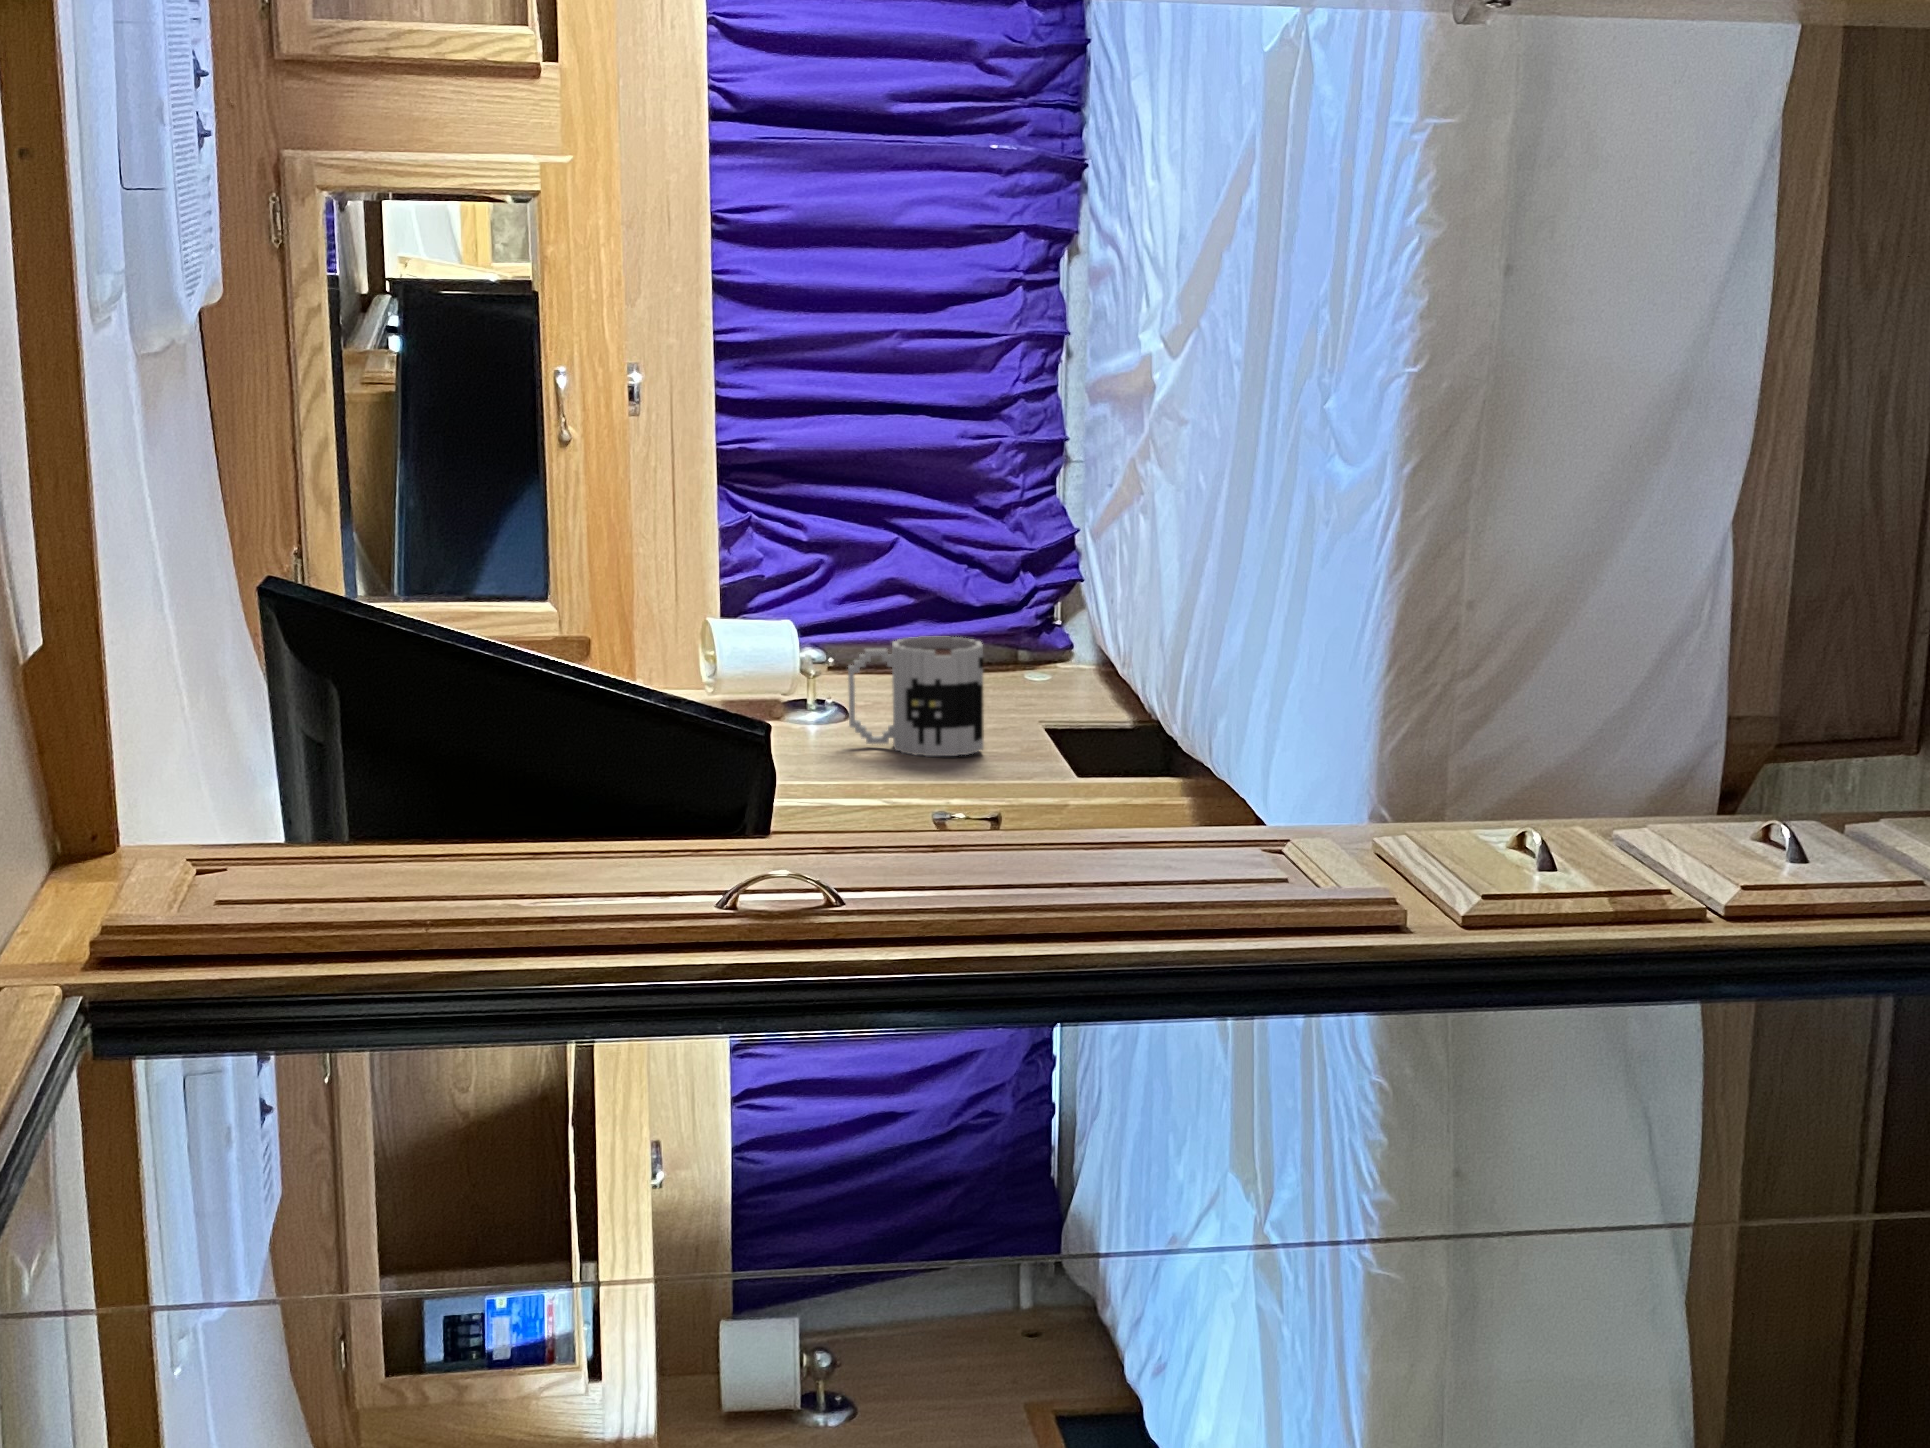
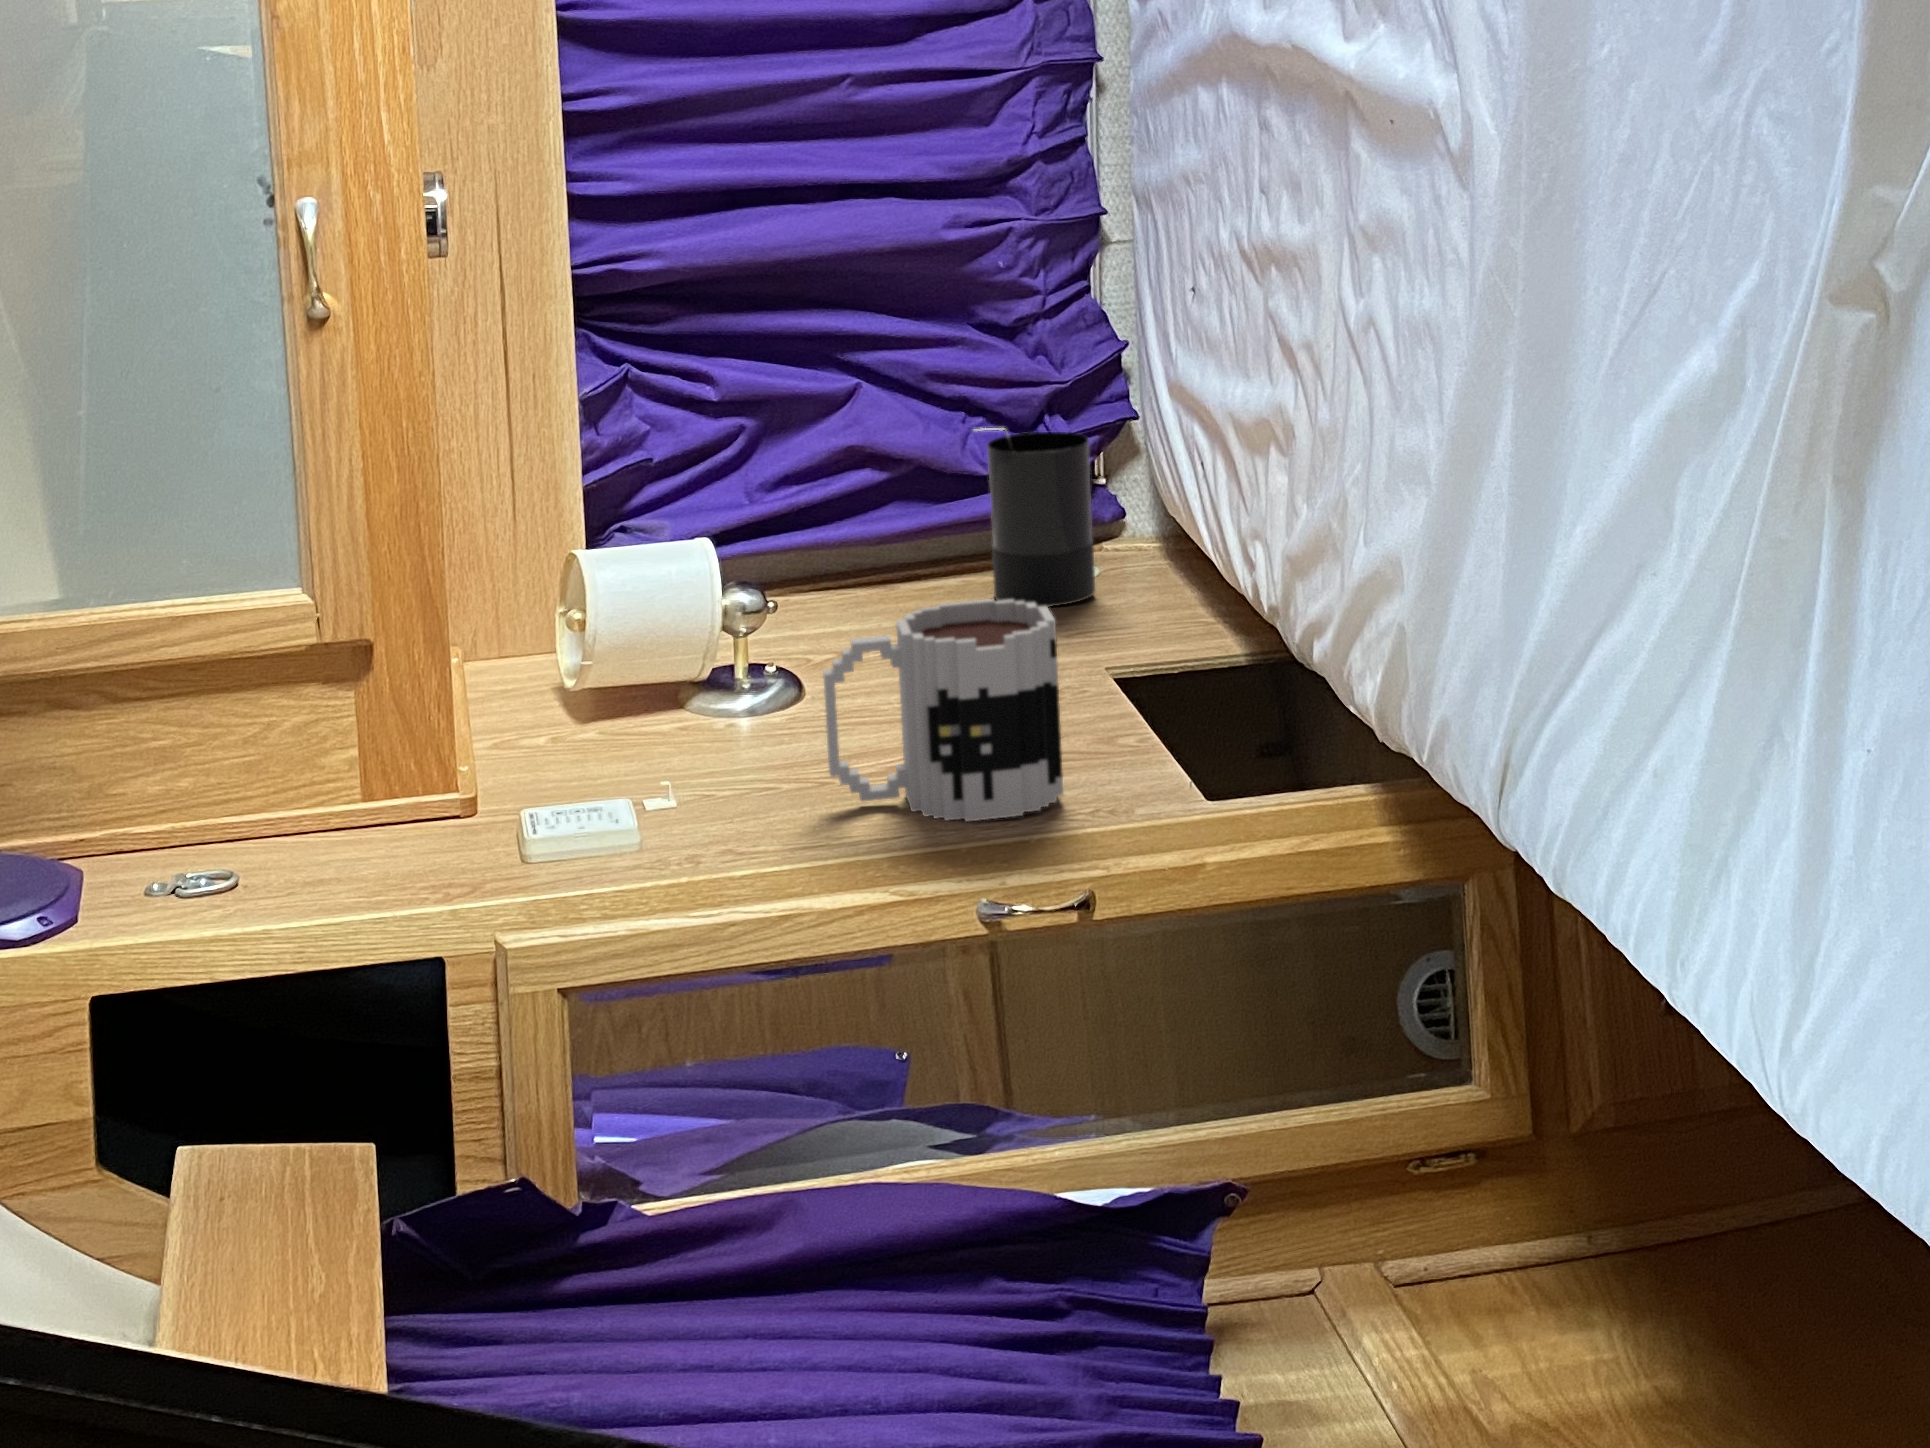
candle: none [965,567,1040,684] -> present [978,430,1095,607]

